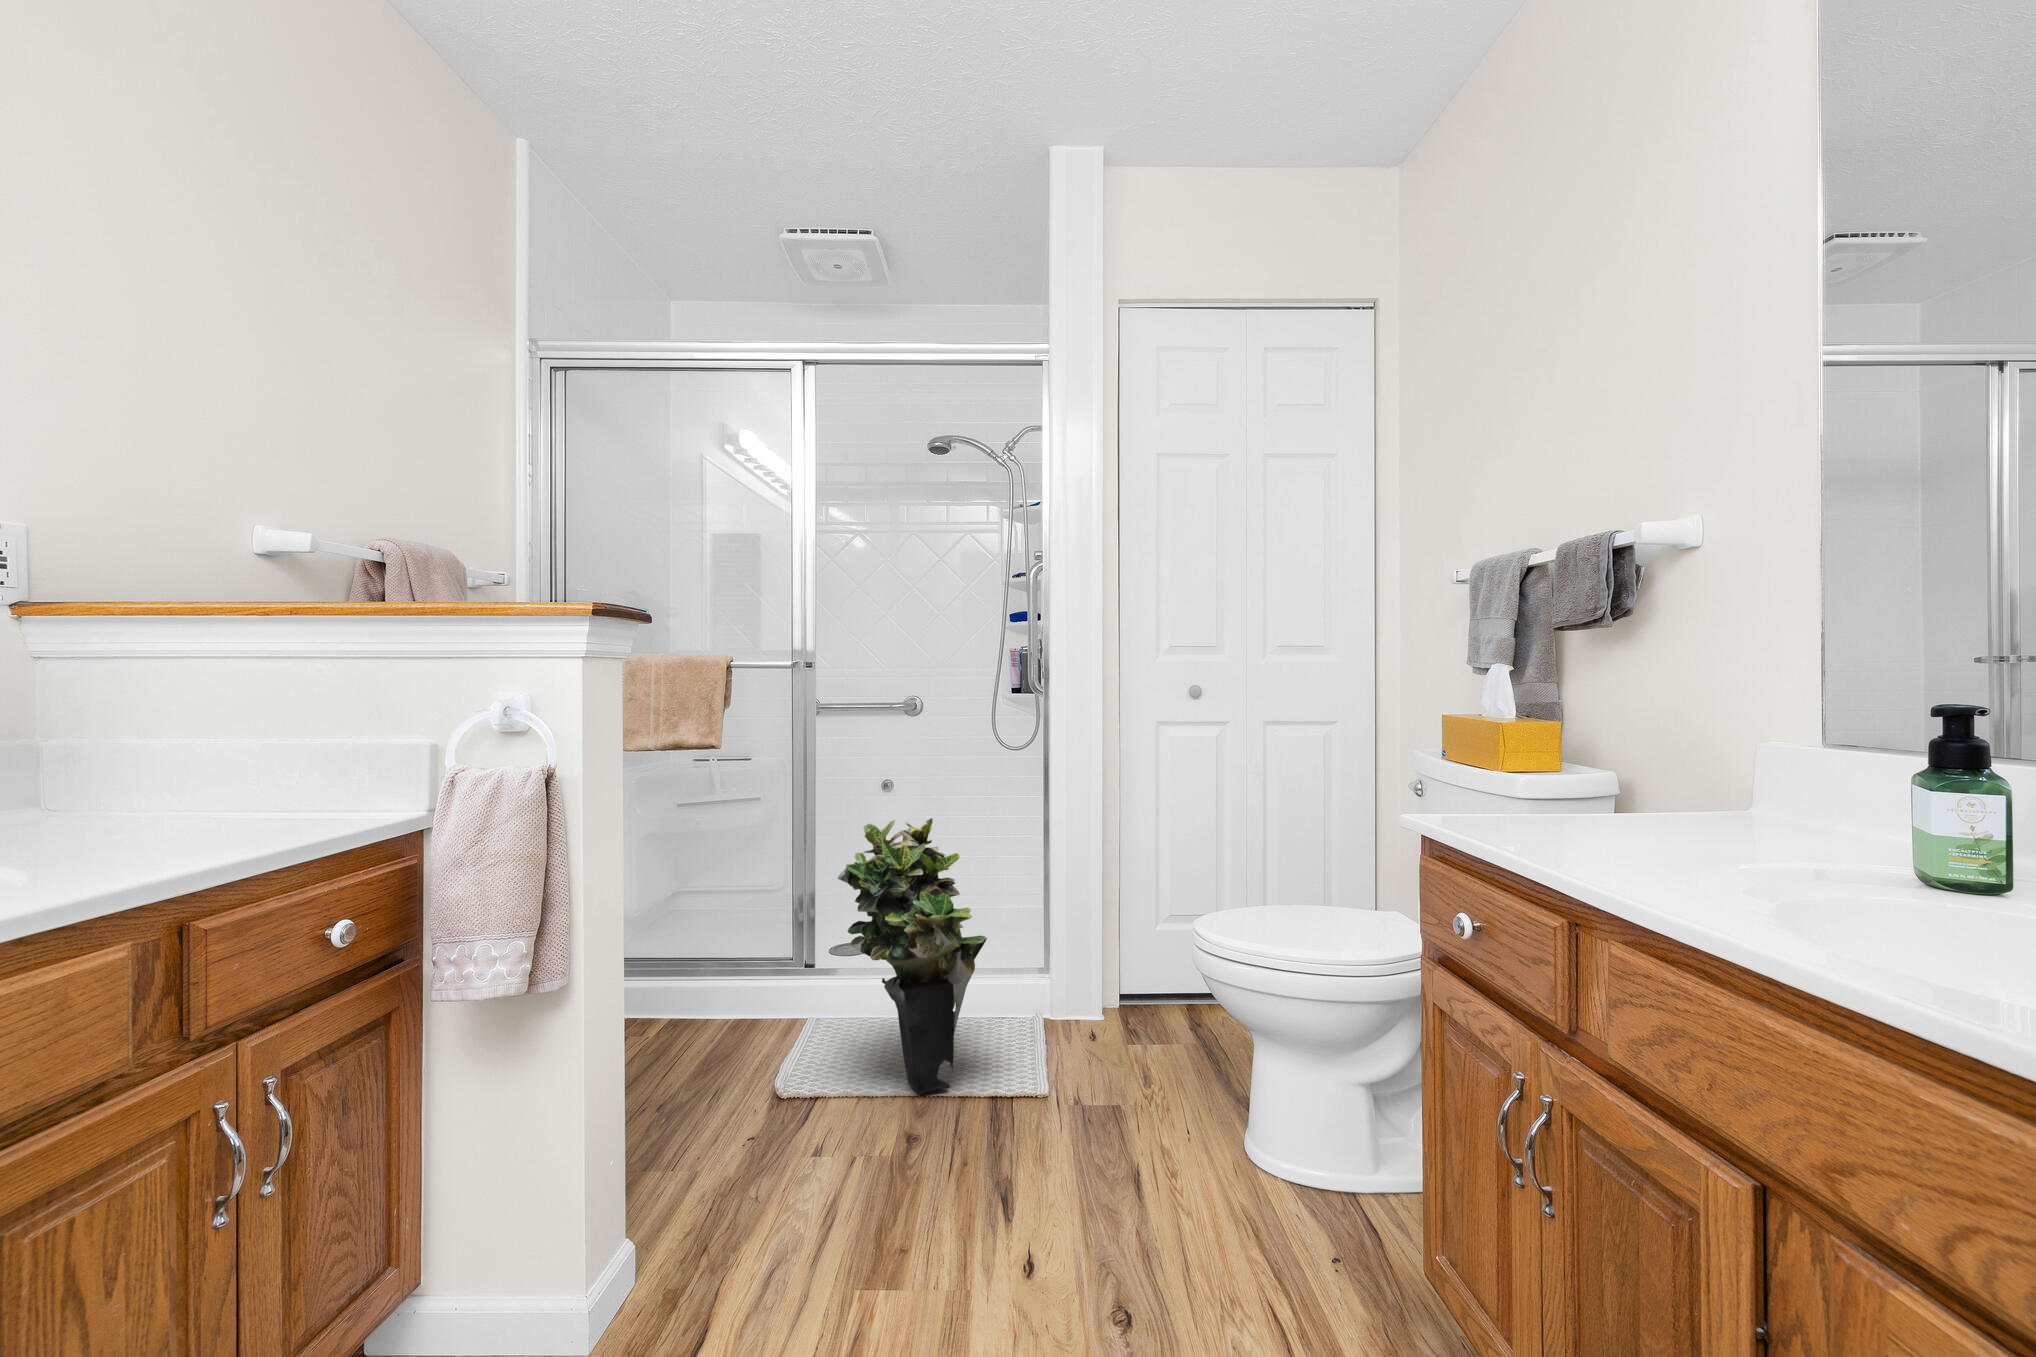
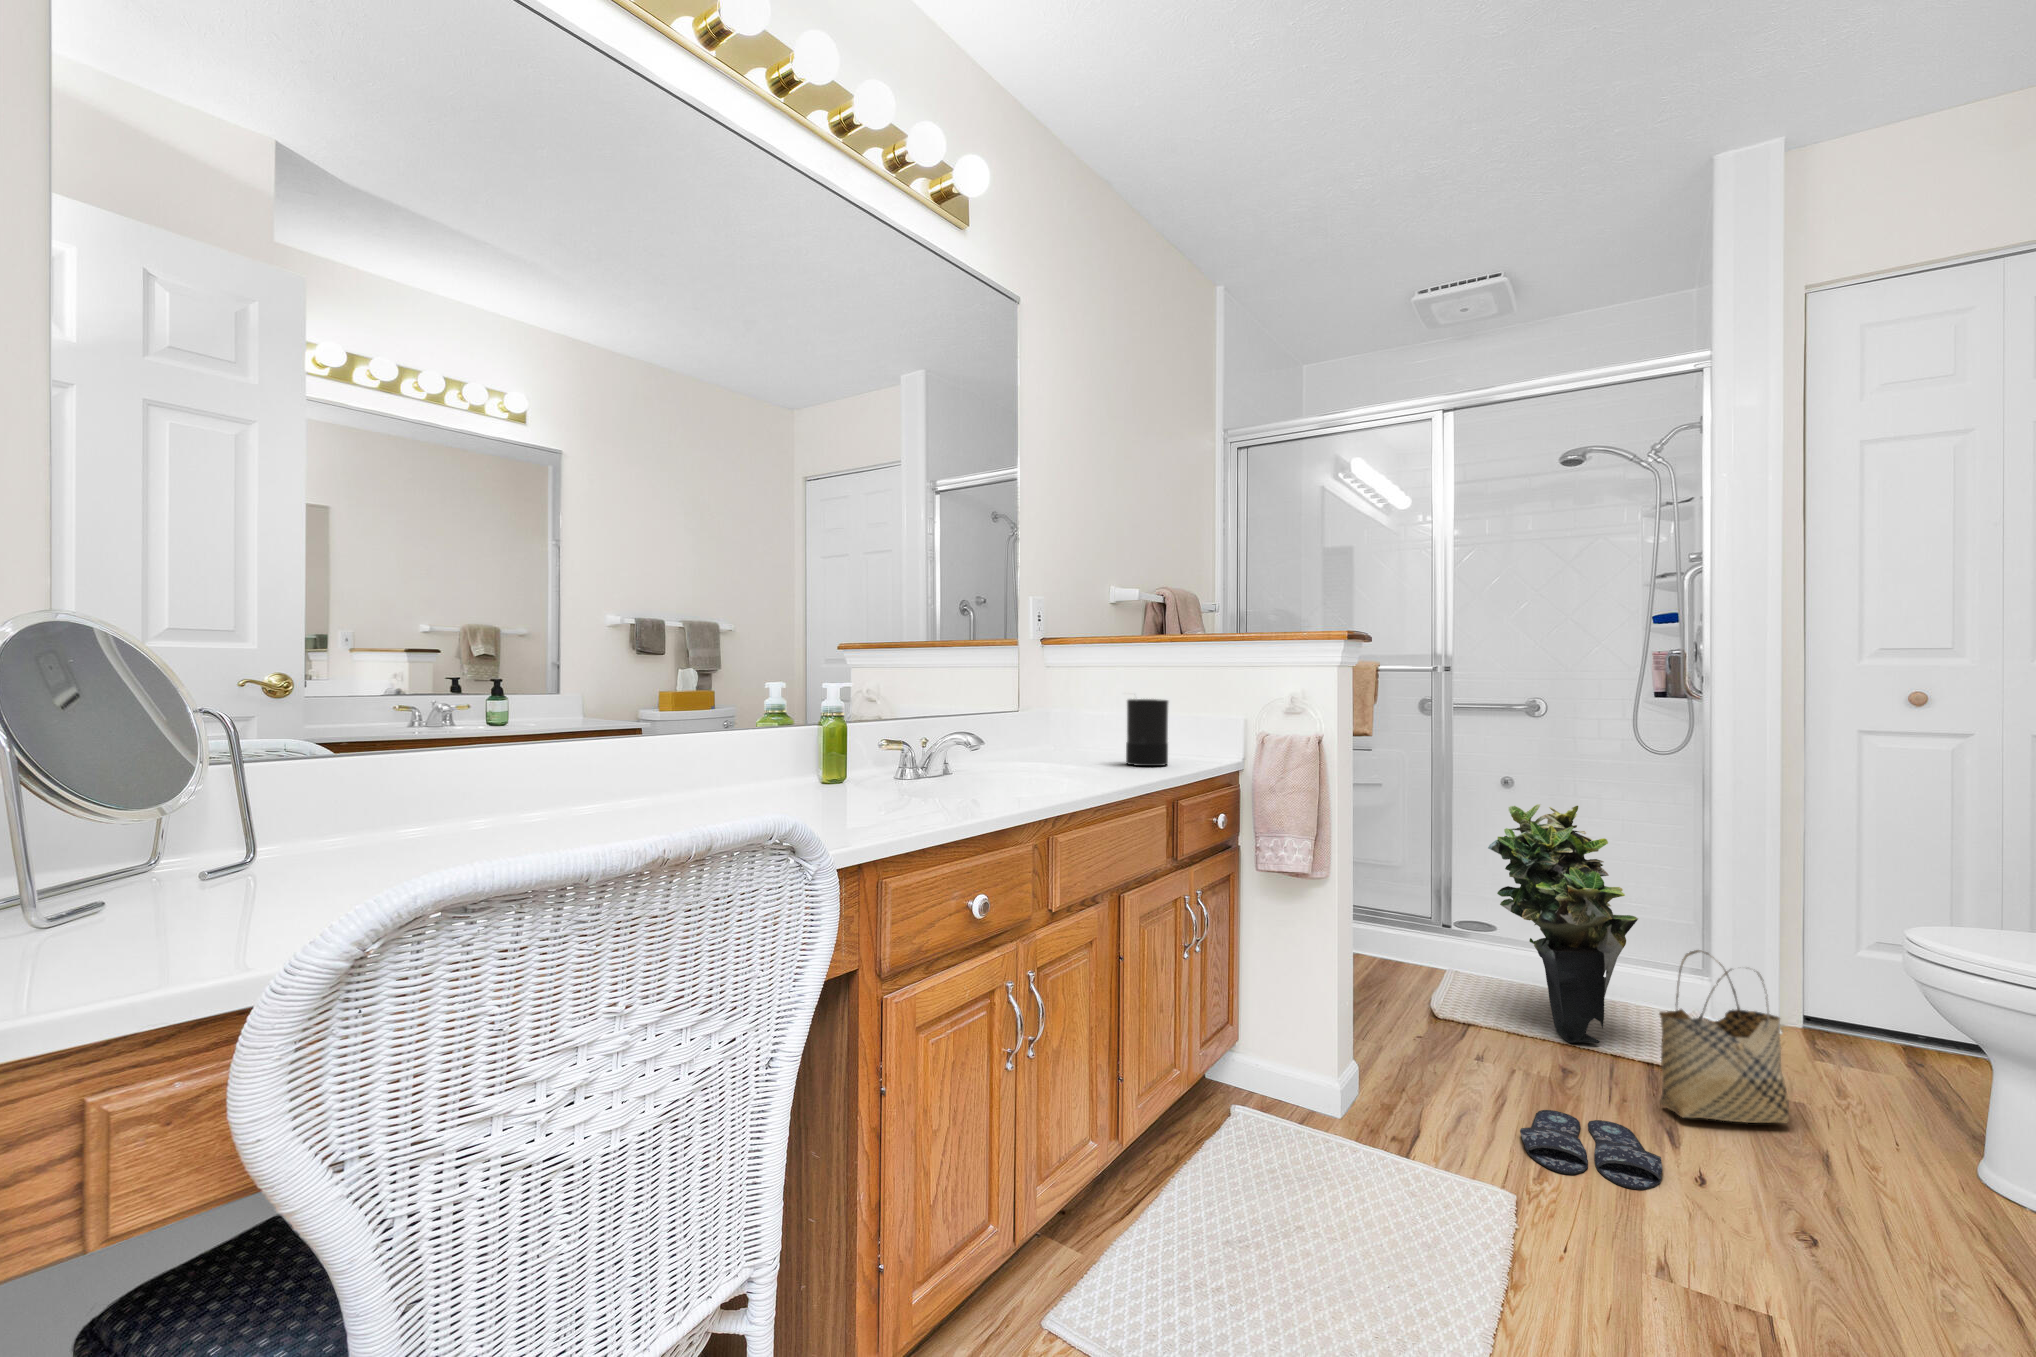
candle: none [172,711,271,840] -> present [1126,699,1169,766]
woven basket: none [995,974,1111,1173] -> present [1659,950,1789,1123]
slippers: none [839,1203,989,1310] -> present [1520,1110,1662,1190]

